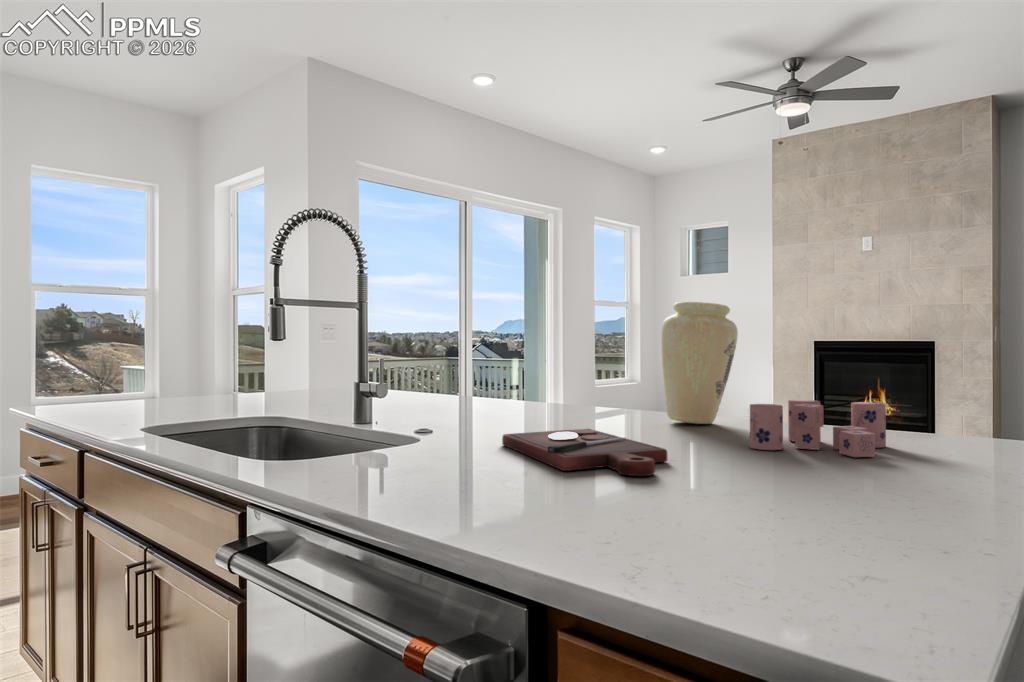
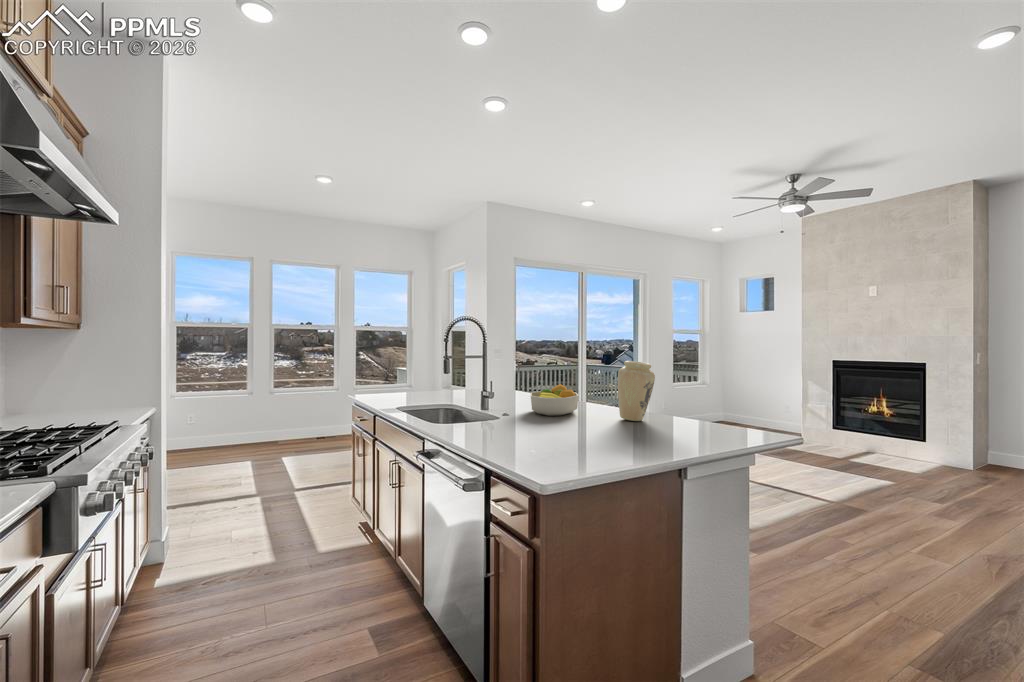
fruit bowl: none [468,362,573,425] -> present [530,384,579,416]
candle: present [750,400,886,457] -> none [632,414,700,443]
cutting board: present [502,429,667,476] -> none [529,420,585,443]

